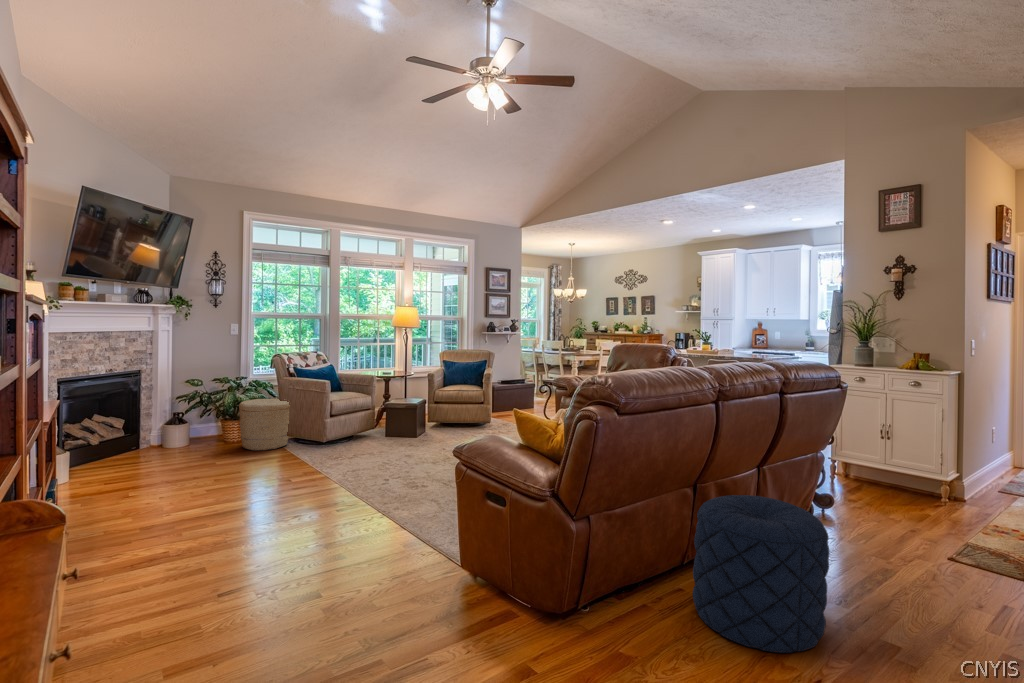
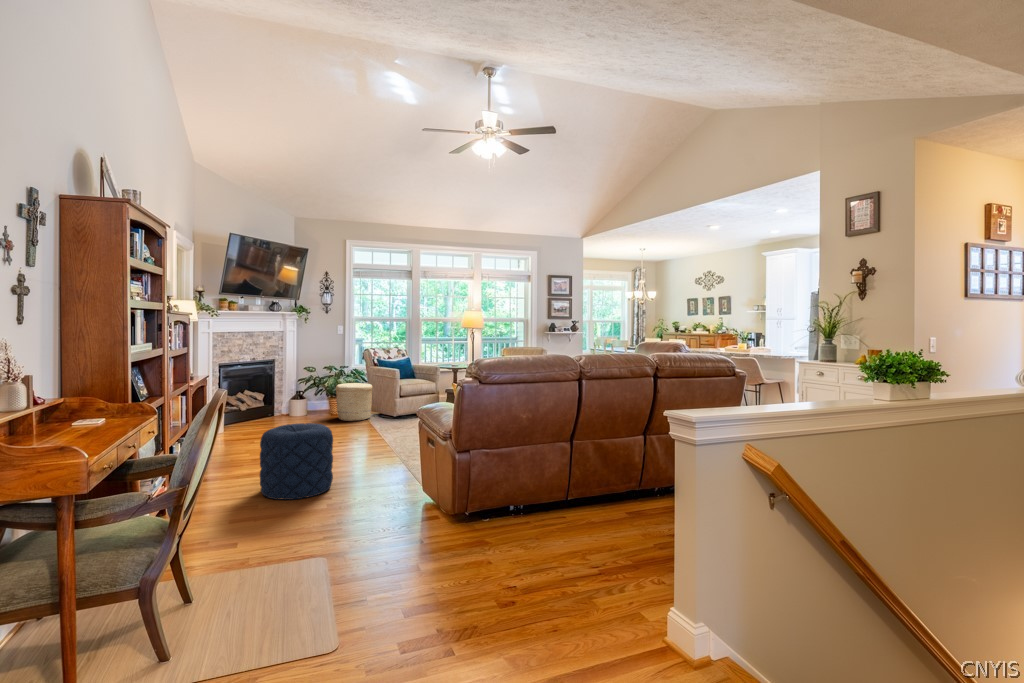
pouf: present [693,495,829,653] -> present [260,423,333,500]

